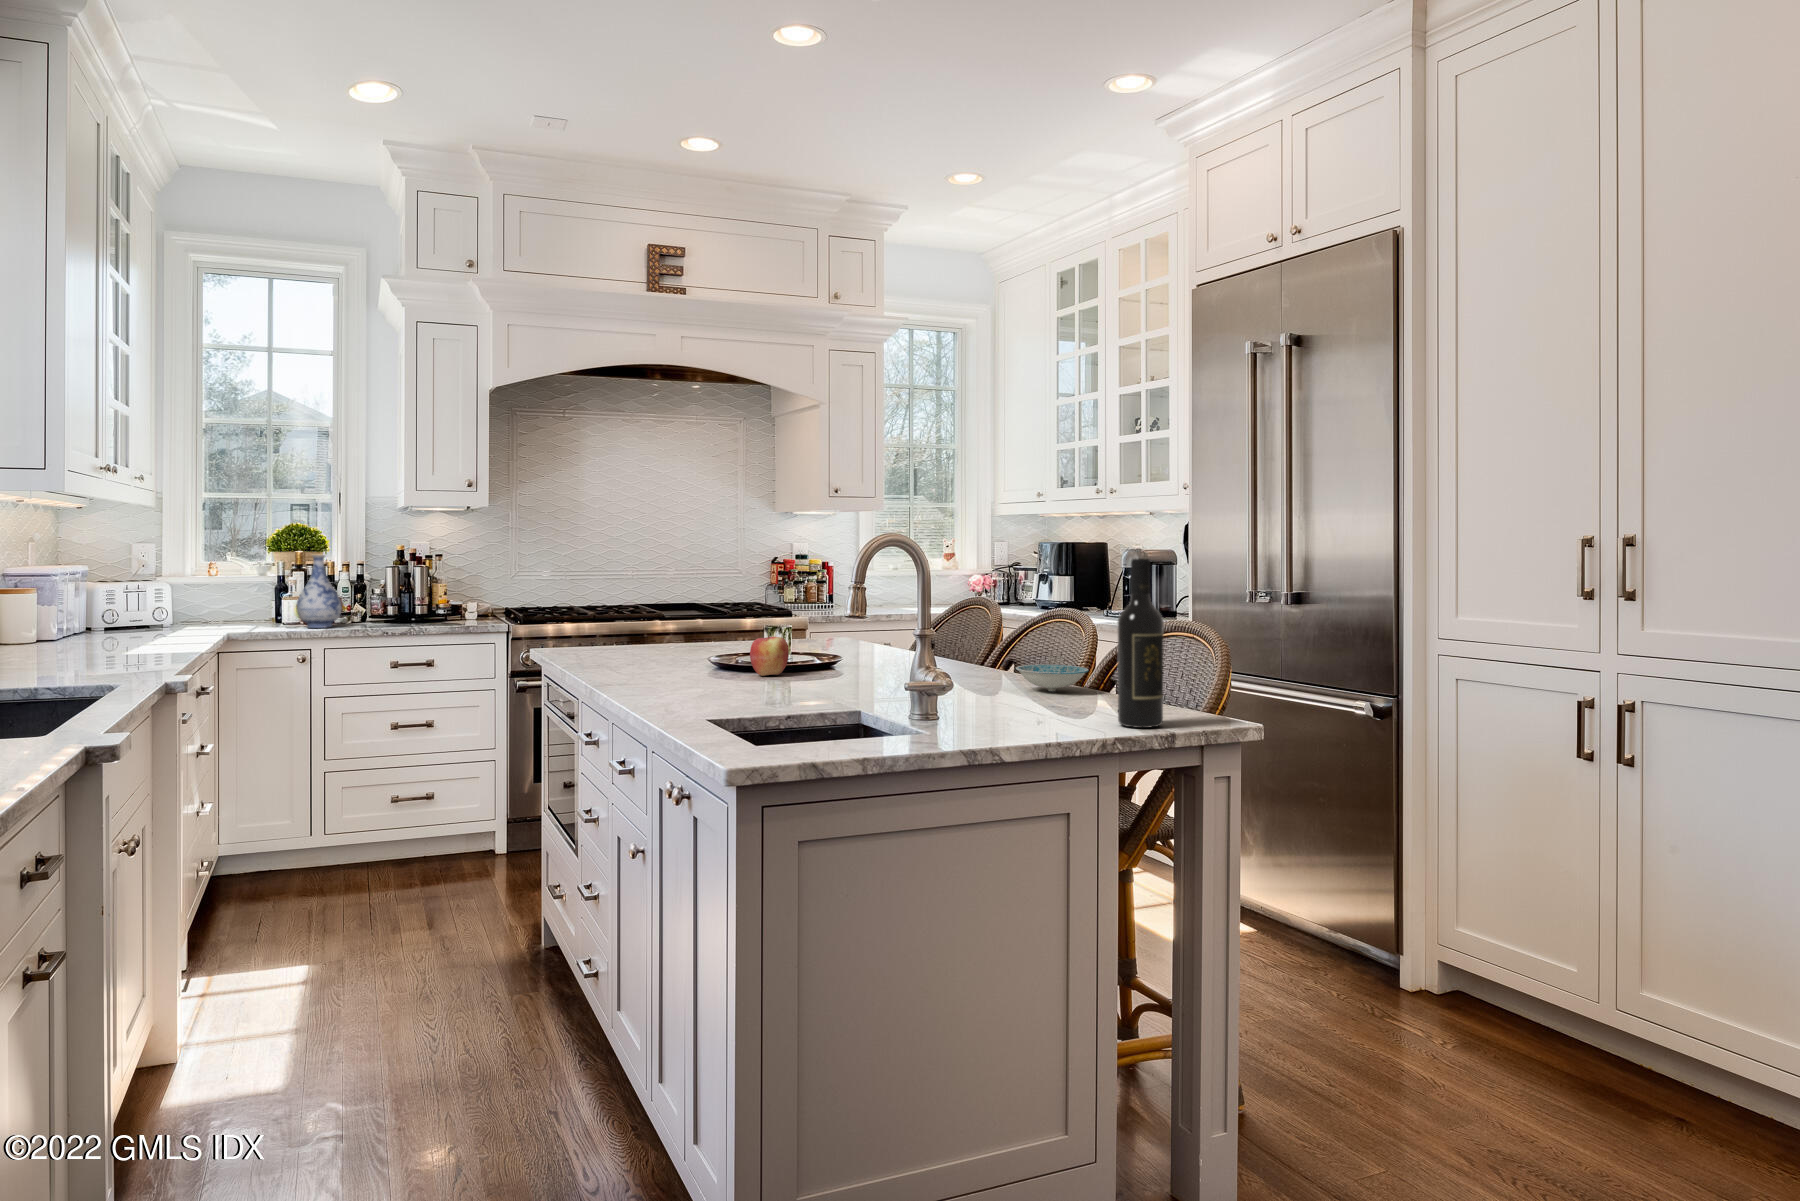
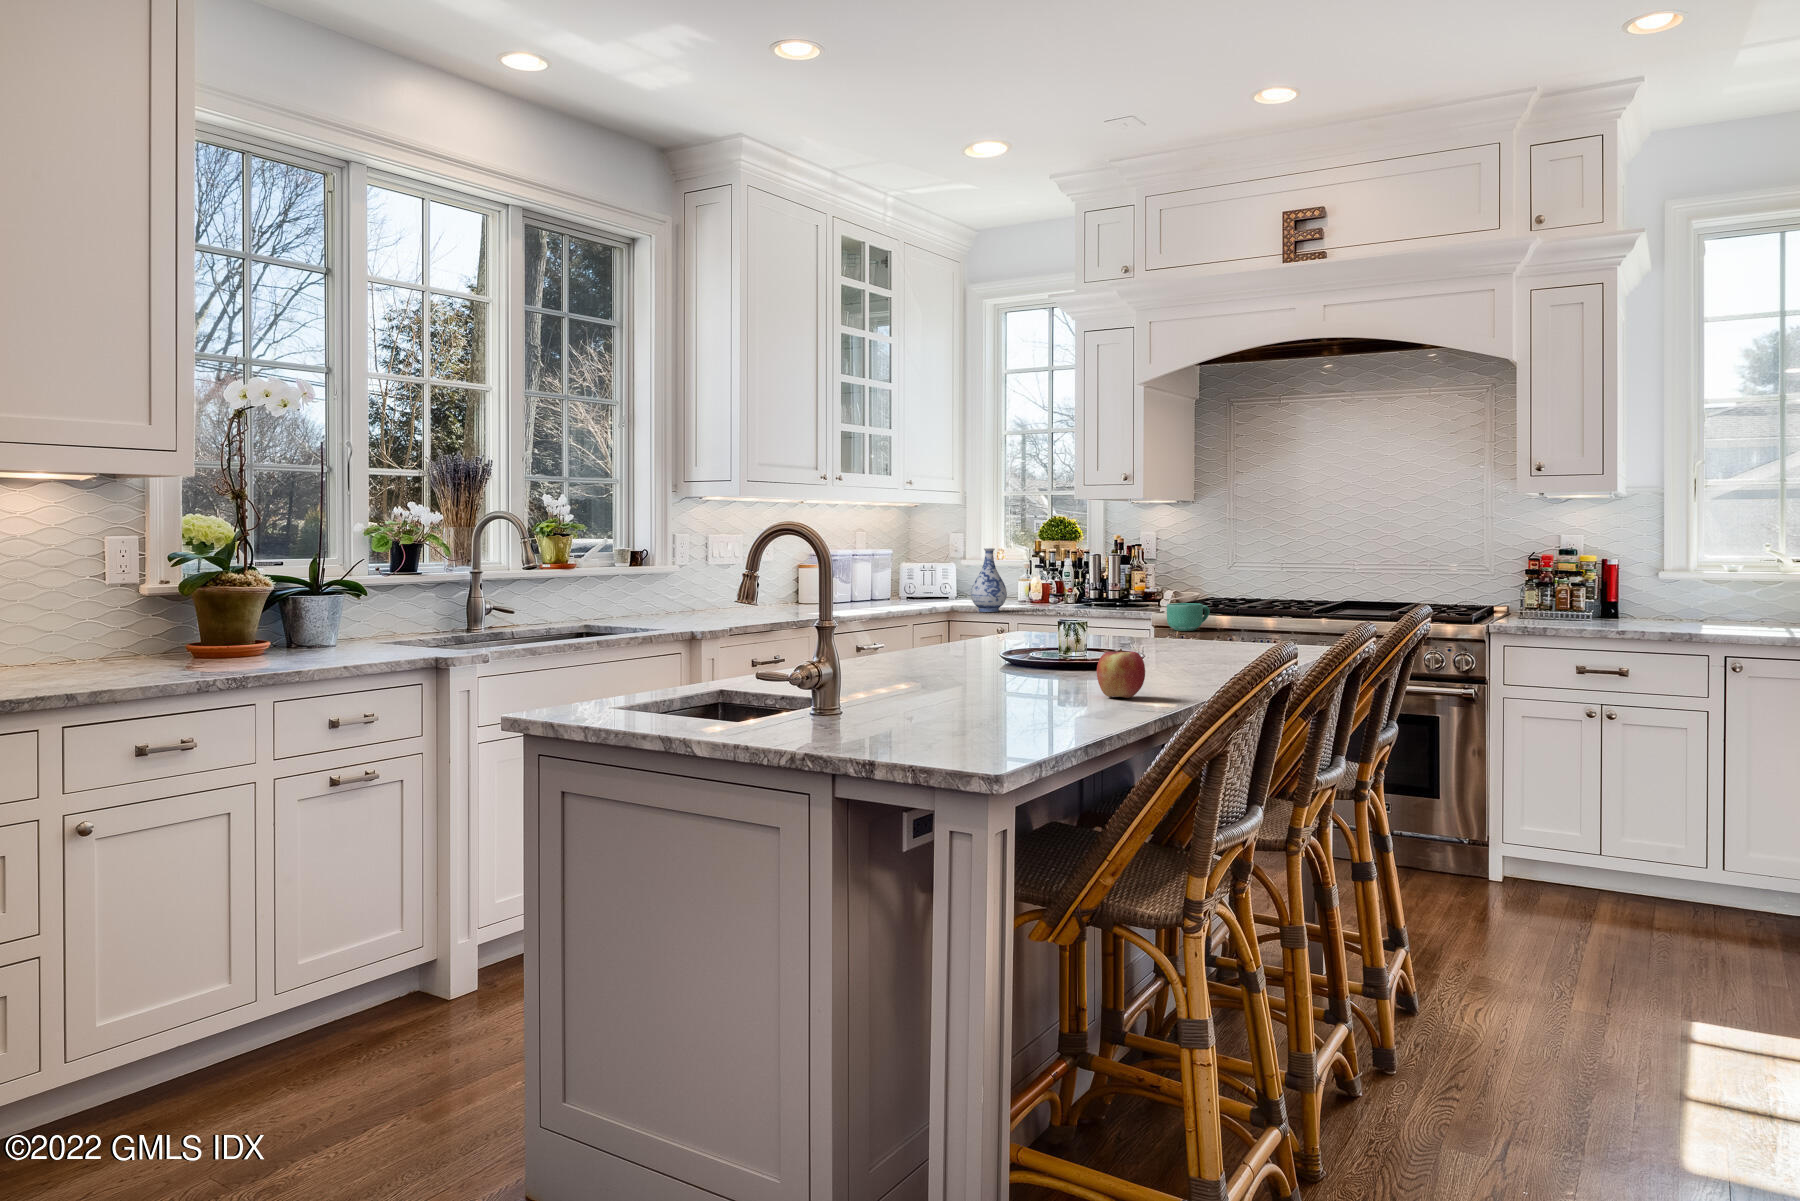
wine bottle: present [1118,559,1164,728] -> none [855,553,908,752]
mug: none [609,604,643,630] -> present [1167,603,1210,631]
apple: present [750,635,789,676] -> present [1097,649,1145,698]
ceramic bowl: present [1016,665,1089,691] -> none [1032,684,1111,717]

